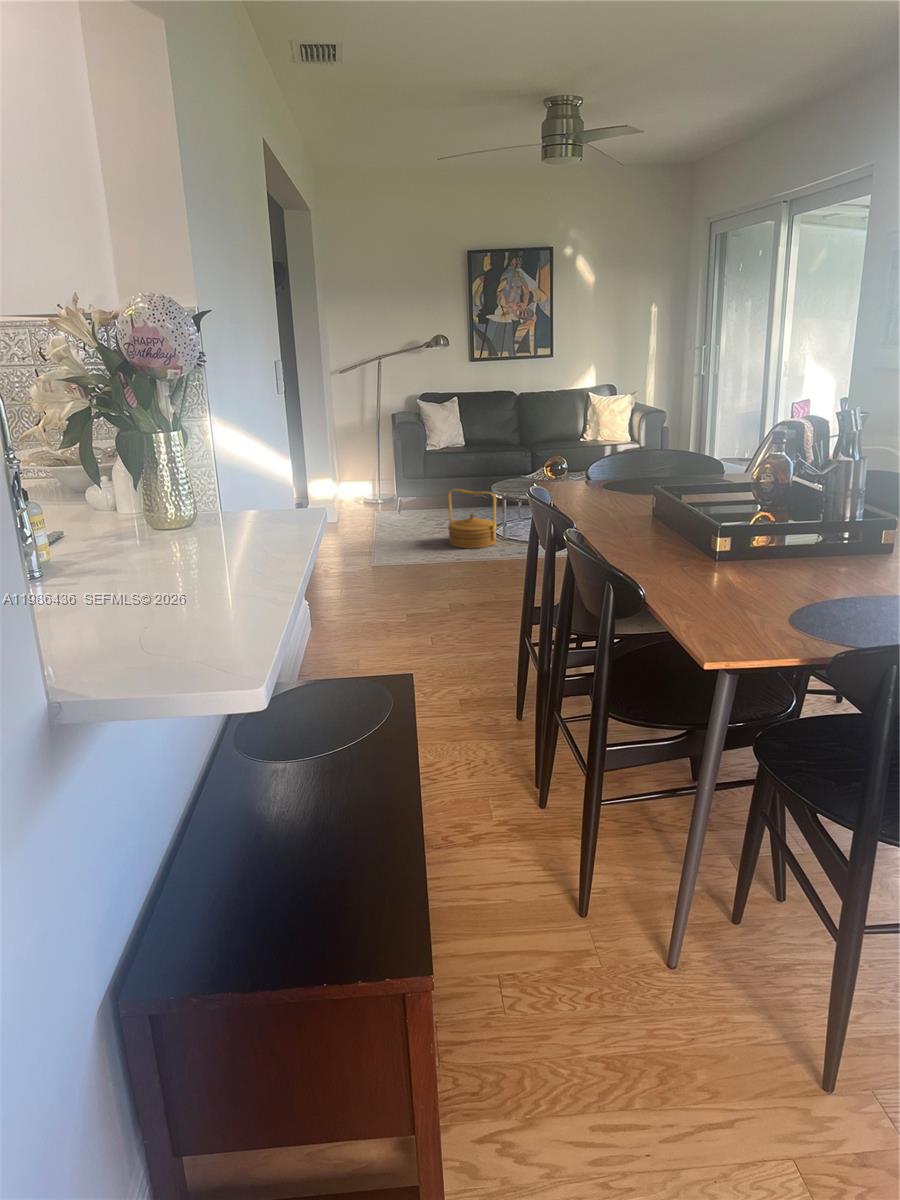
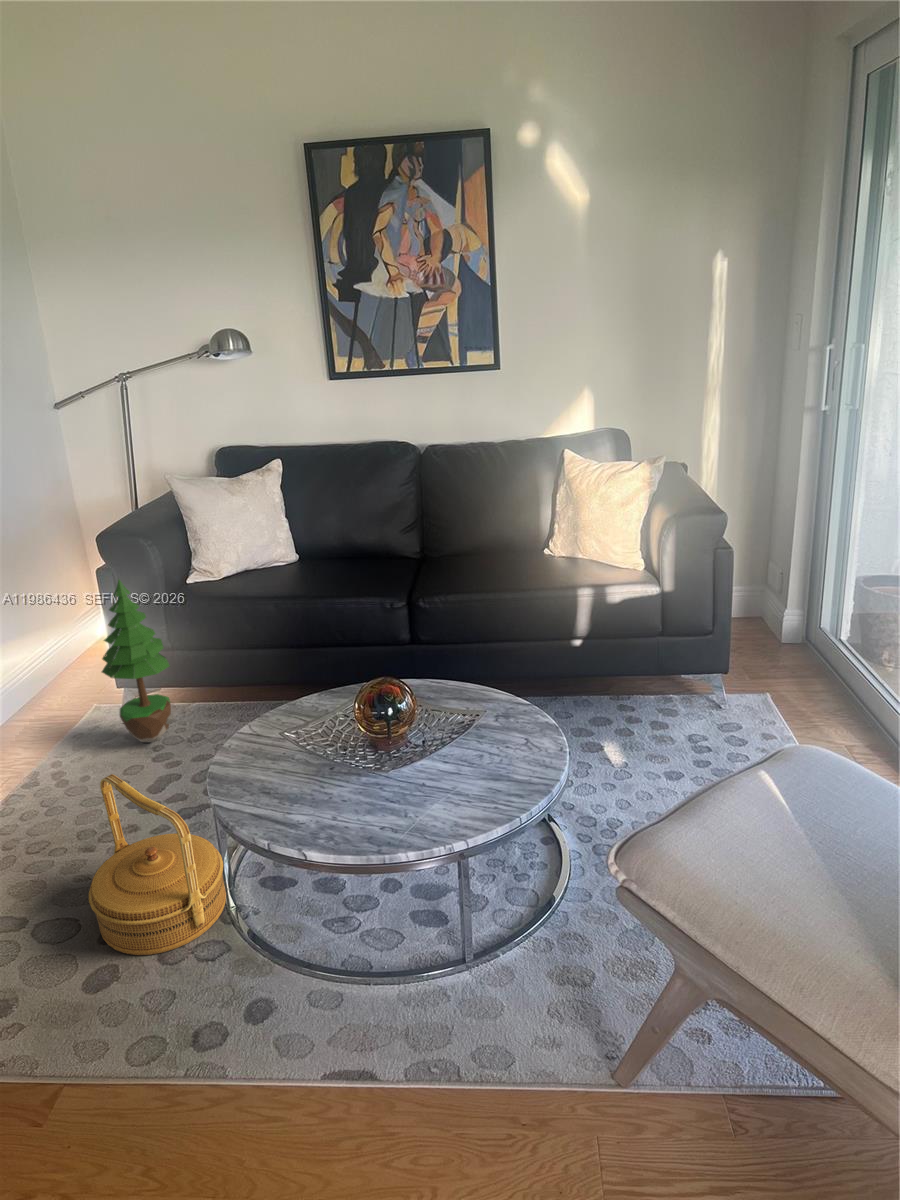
potted tree: none [399,436,429,517] -> present [102,580,174,742]

